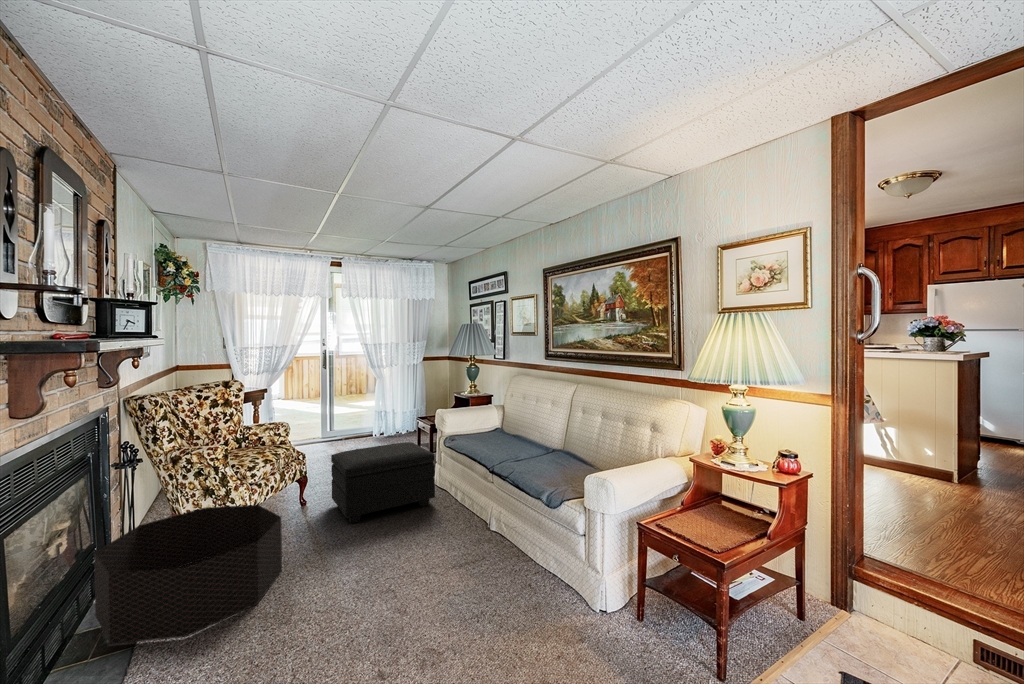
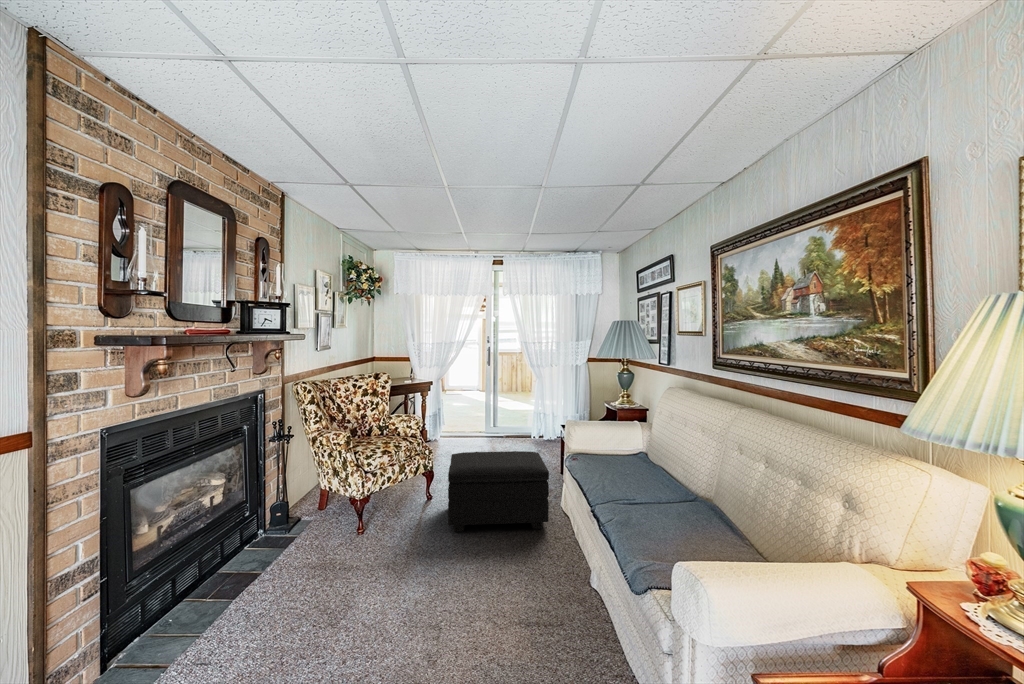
basket: present [94,505,282,643] -> none [208,489,365,617]

